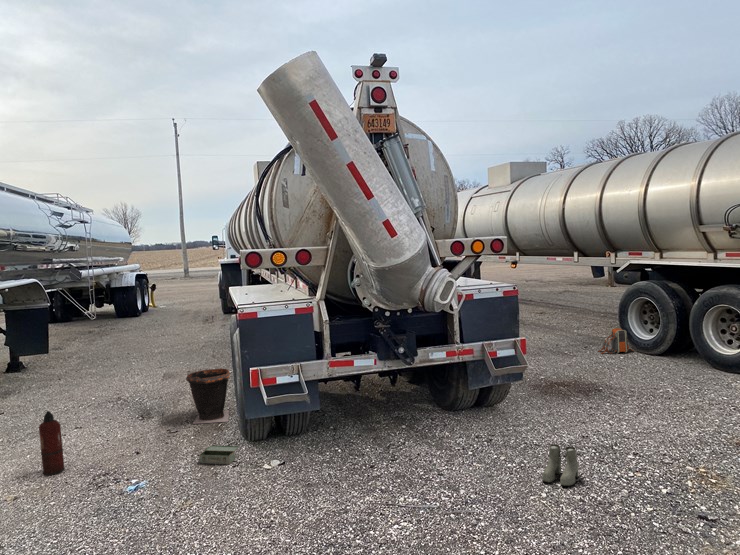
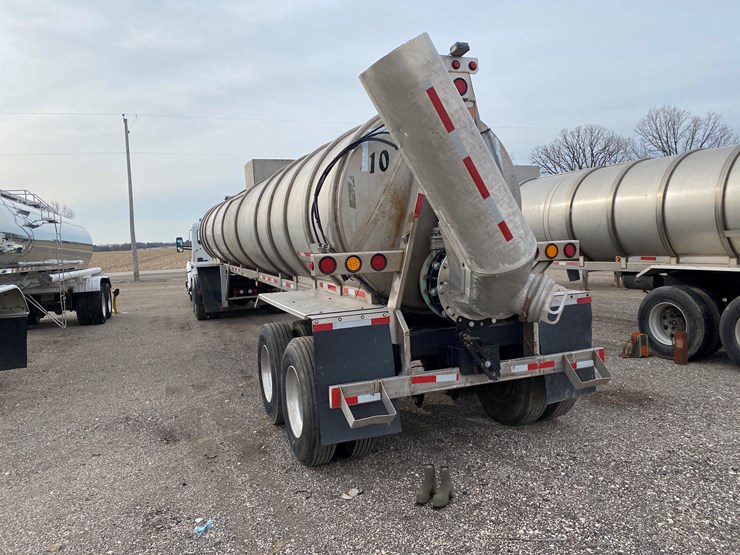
trash can: present [185,368,230,424] -> none [222,383,272,446]
fire extinguisher: present [39,411,65,476] -> present [670,325,688,365]
boots: present [542,444,579,486] -> present [416,463,453,507]
toolbox: present [199,445,239,464] -> none [264,473,305,495]

